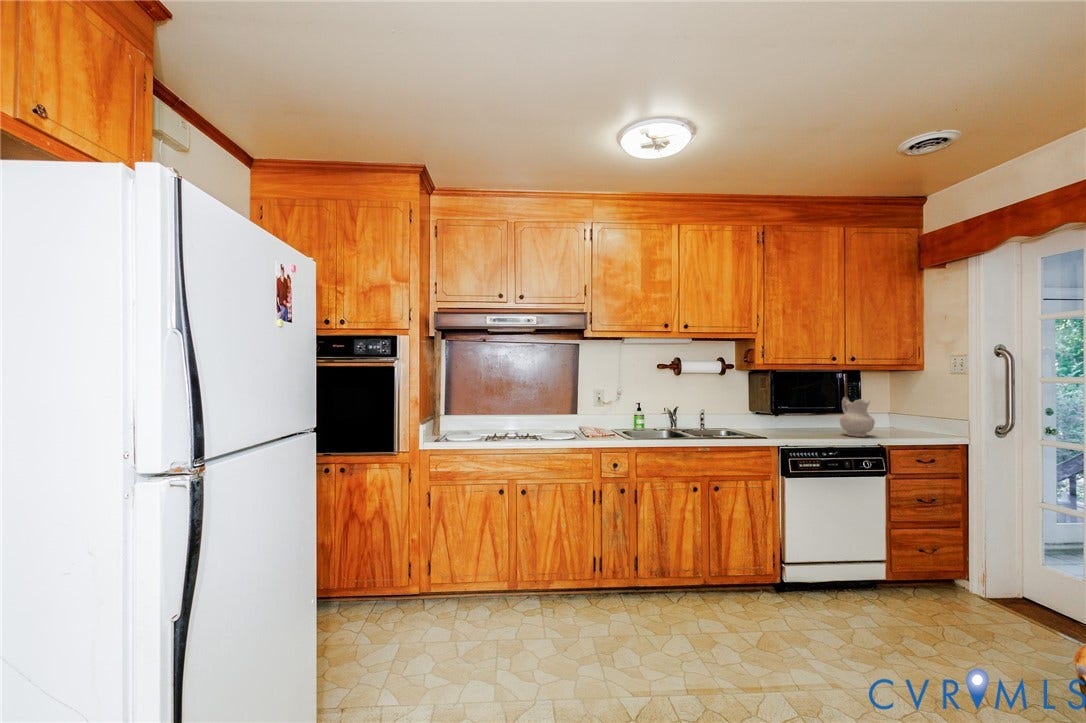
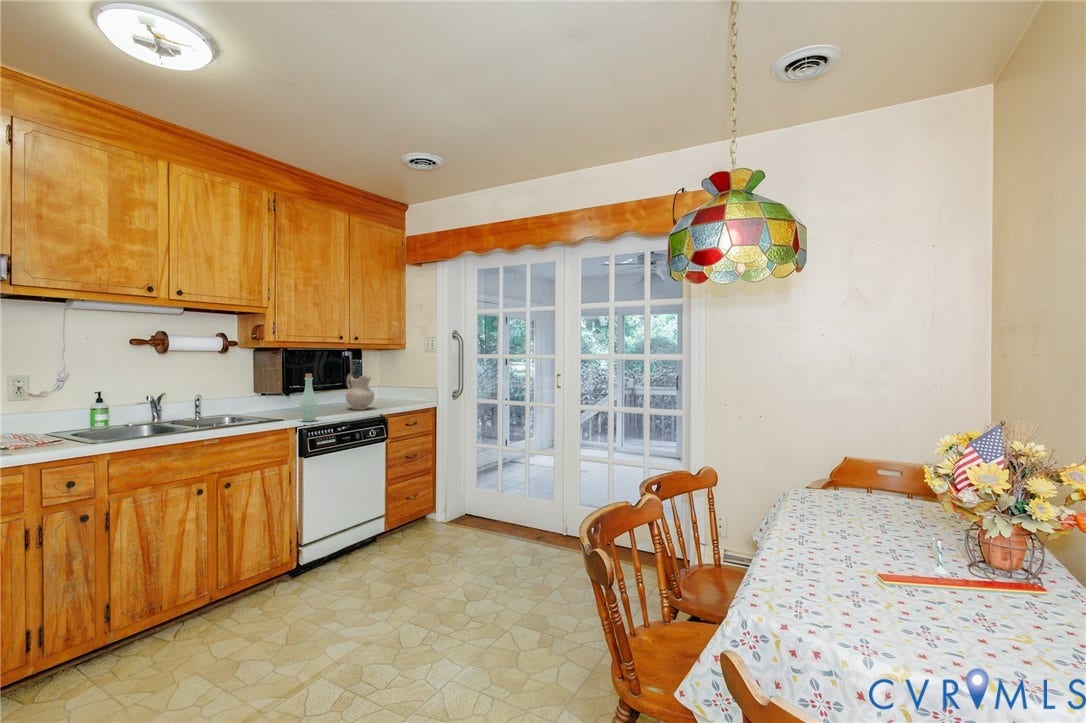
bottle: none [784,395,802,442] -> present [300,374,318,421]

